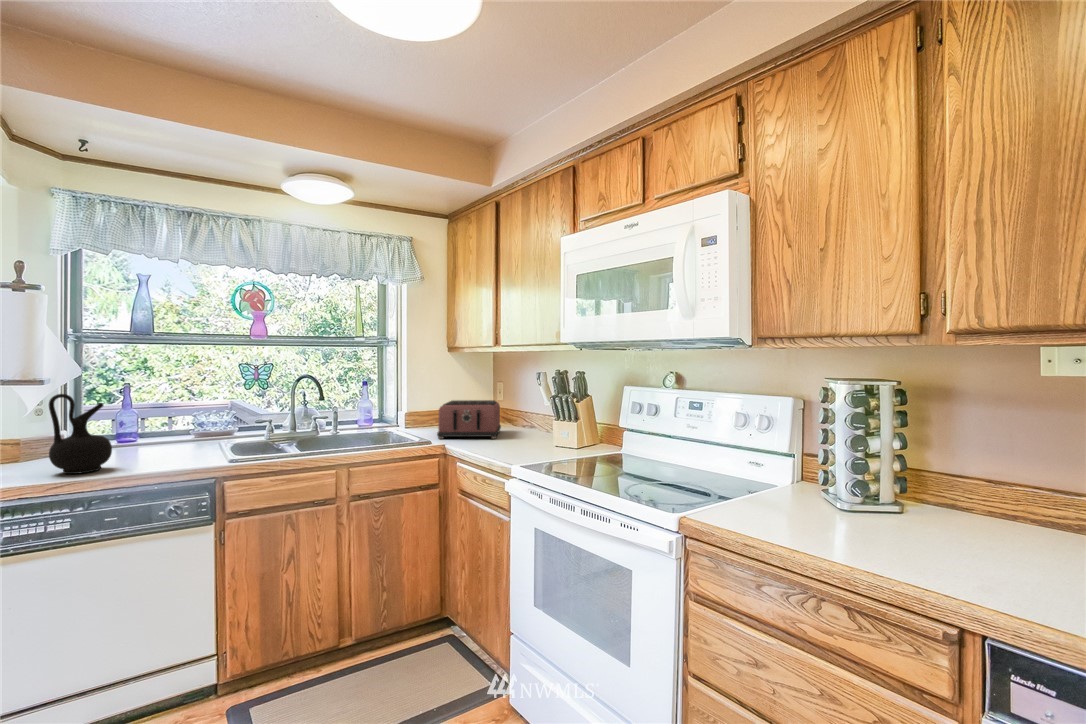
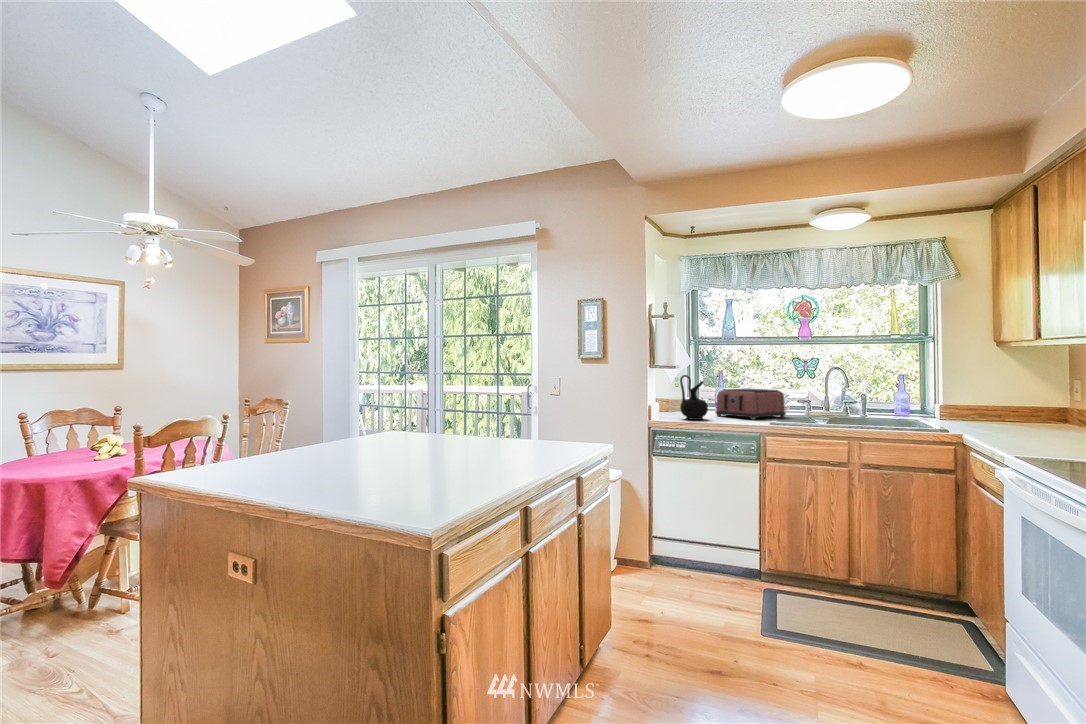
toaster: present [437,400,501,439] -> present [716,389,786,420]

